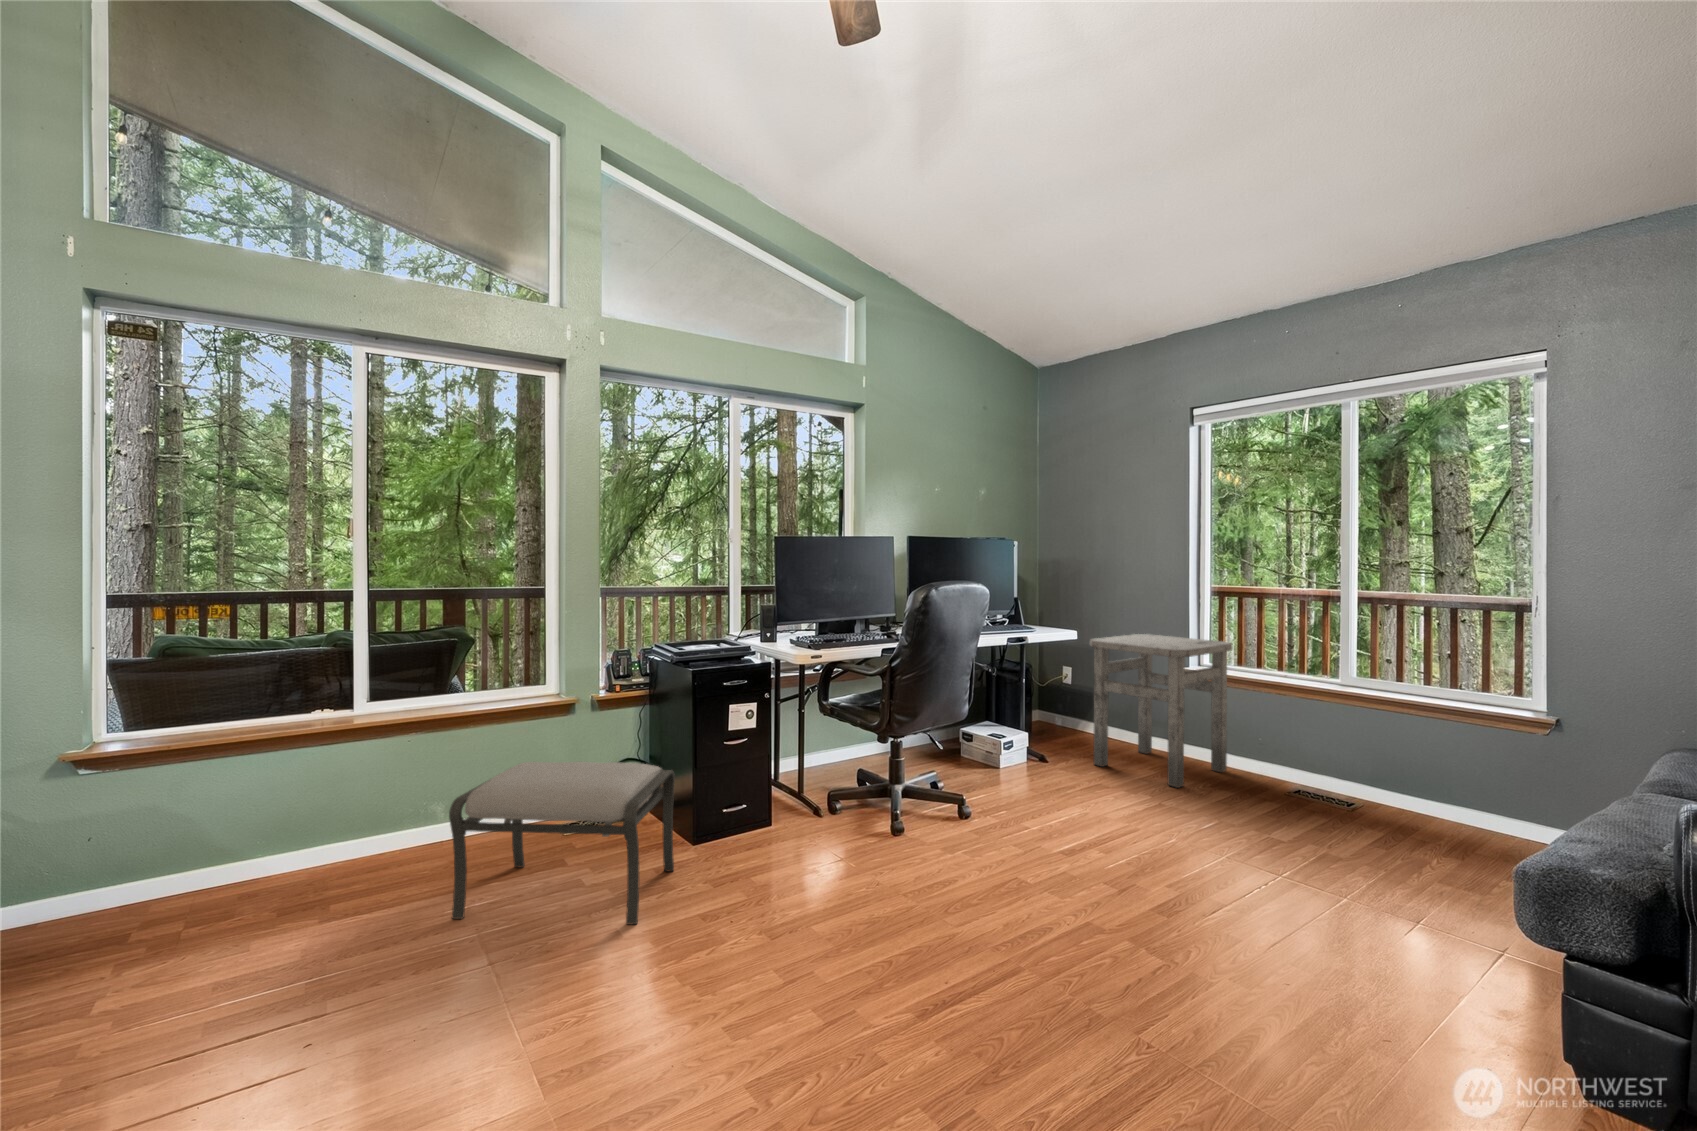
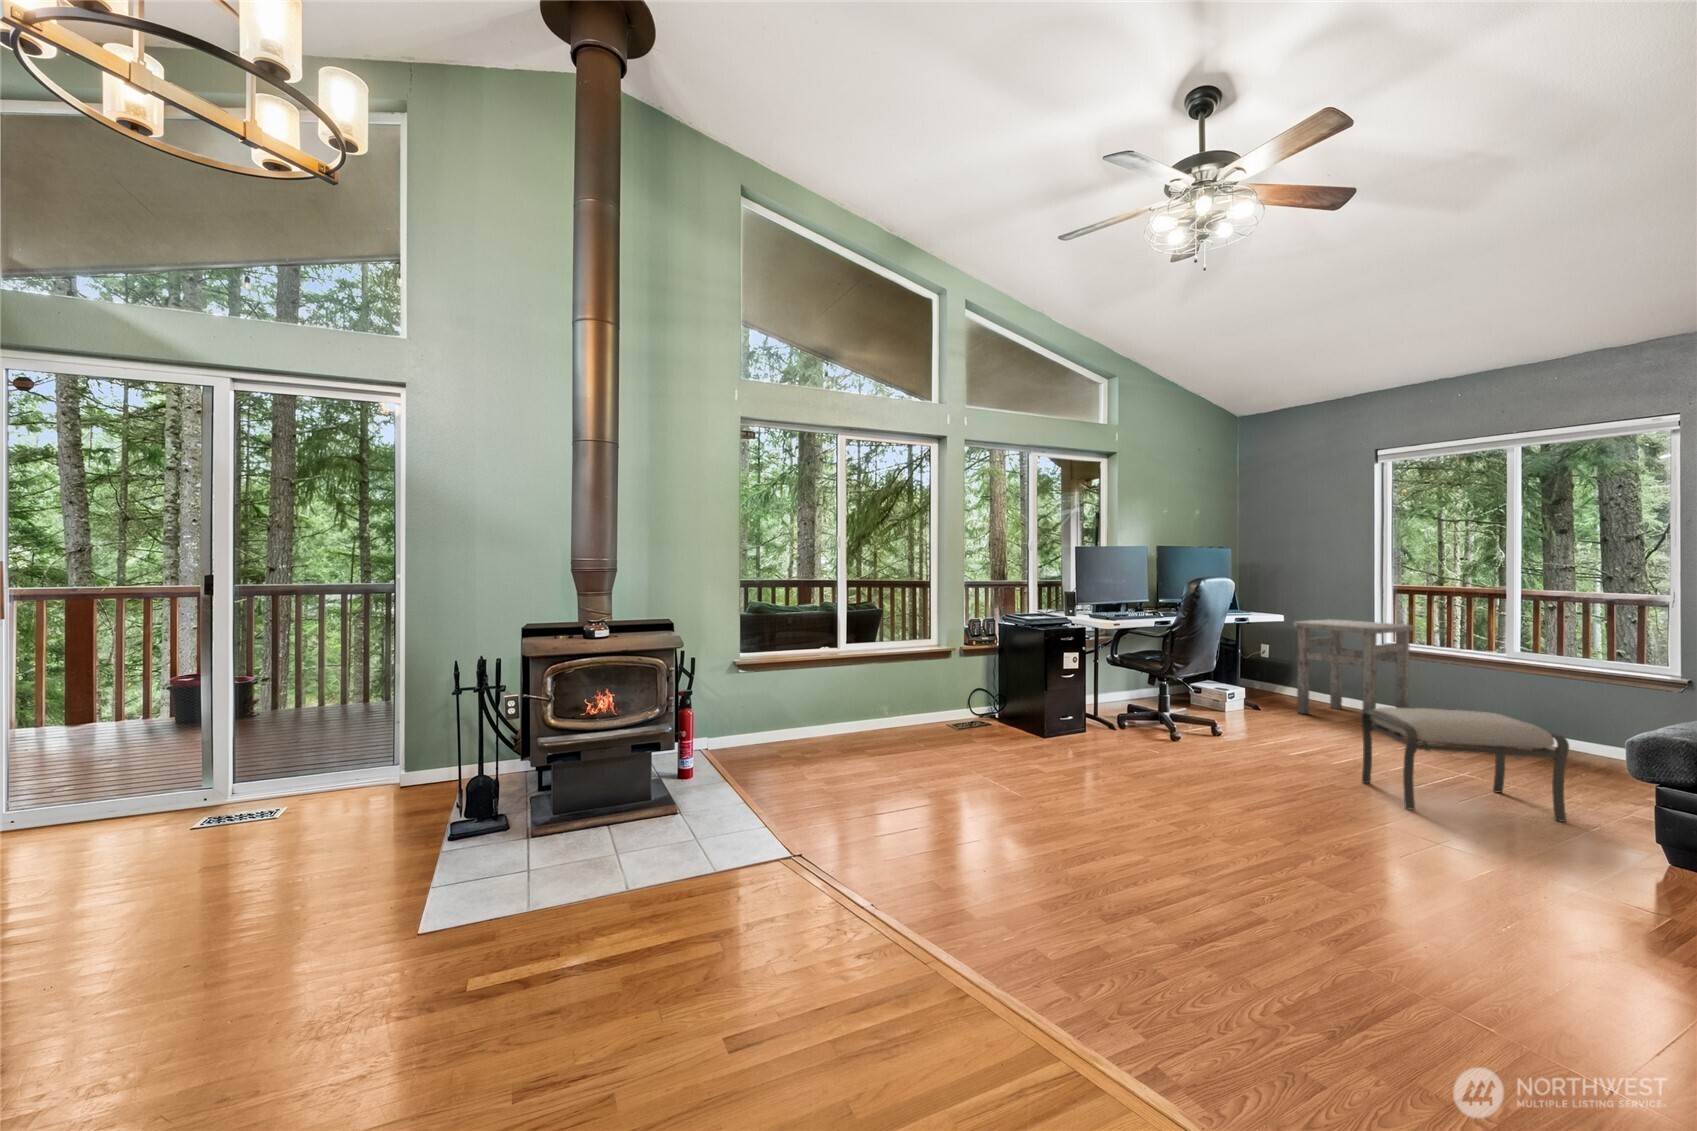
ottoman: present [449,761,675,924] -> present [1361,707,1569,822]

